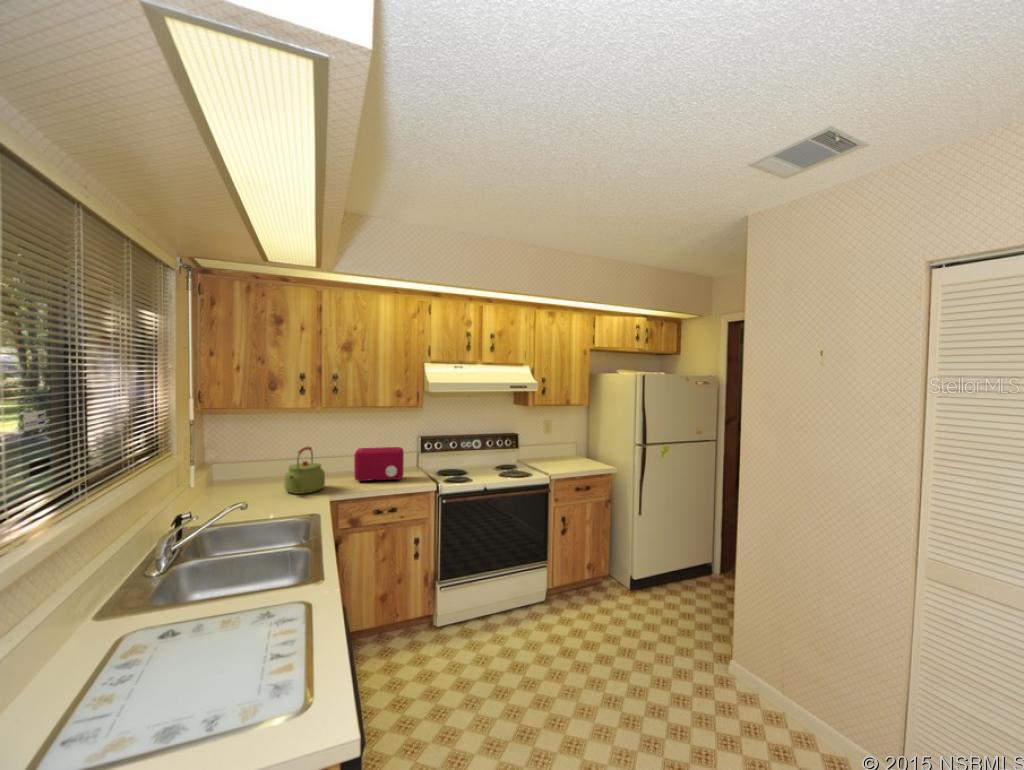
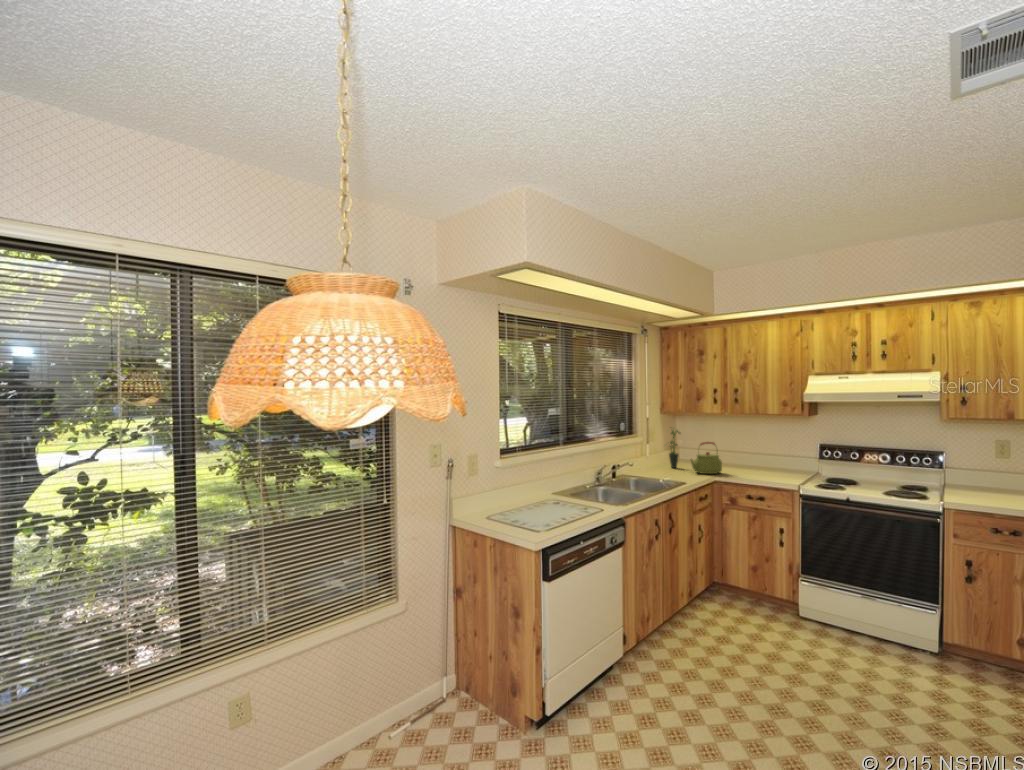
potted plant: none [215,430,248,491] -> present [669,430,680,468]
toaster: present [354,447,404,482] -> none [746,449,790,478]

